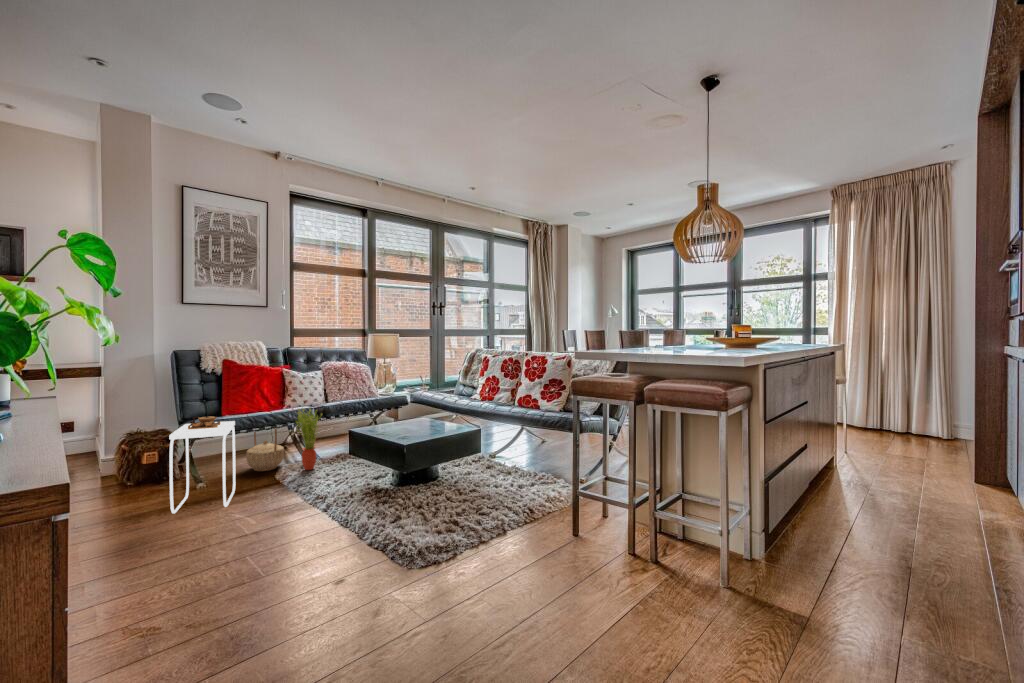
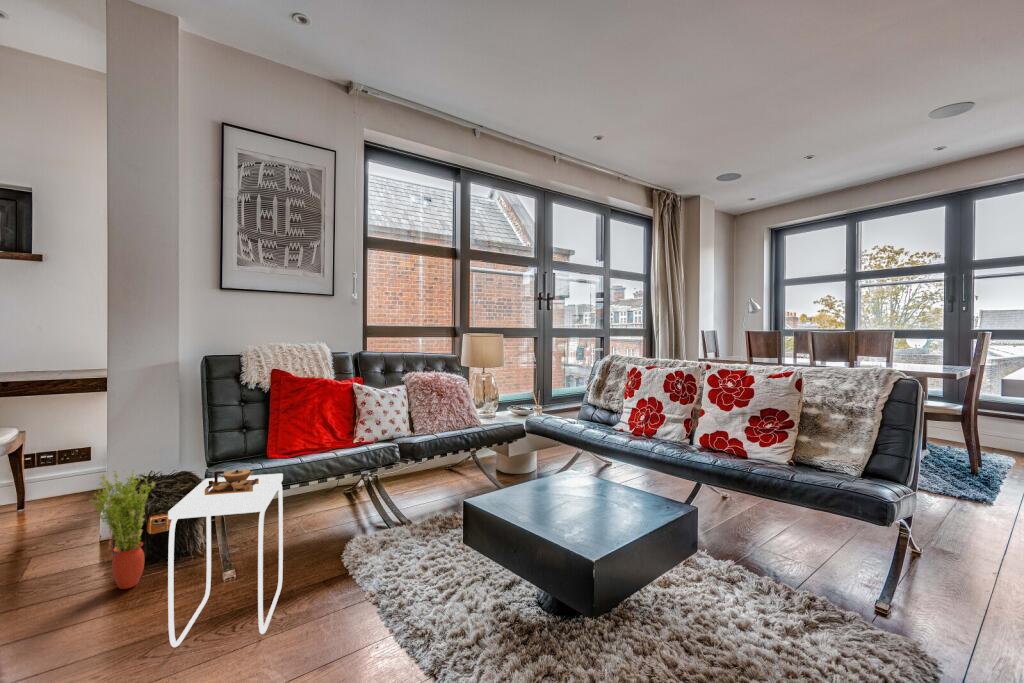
potted plant: present [296,409,322,470] -> present [90,471,155,589]
basket: present [246,427,284,471] -> none [301,460,355,540]

